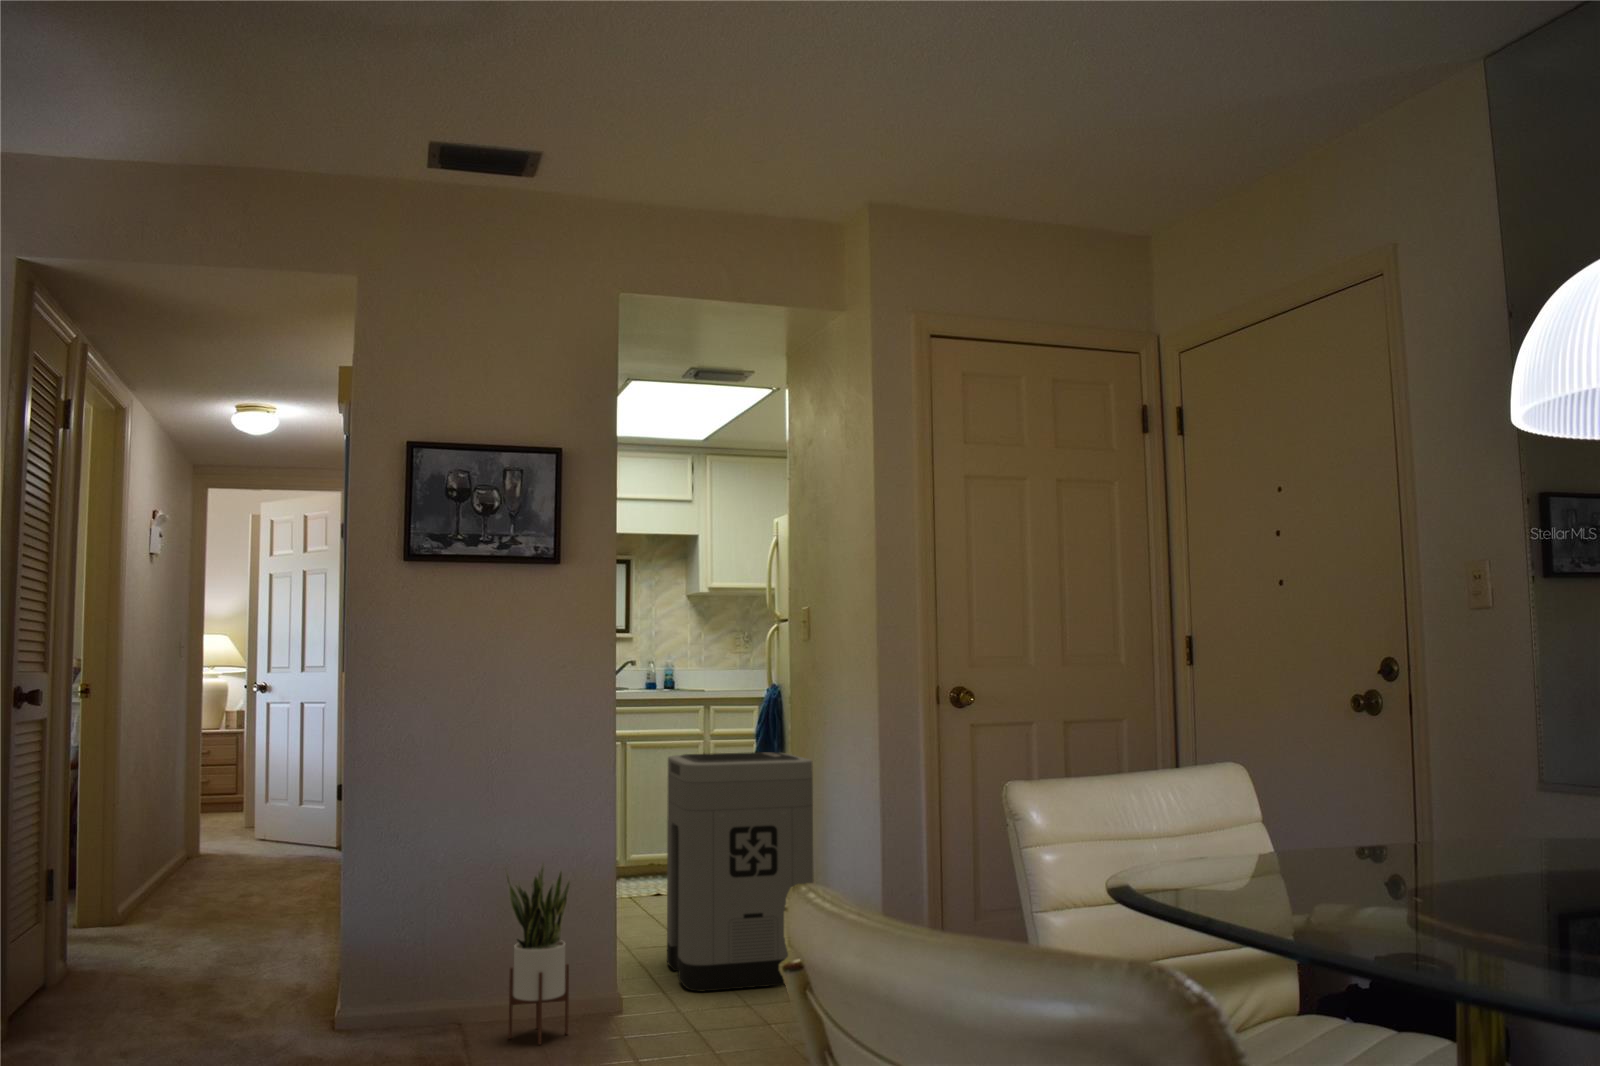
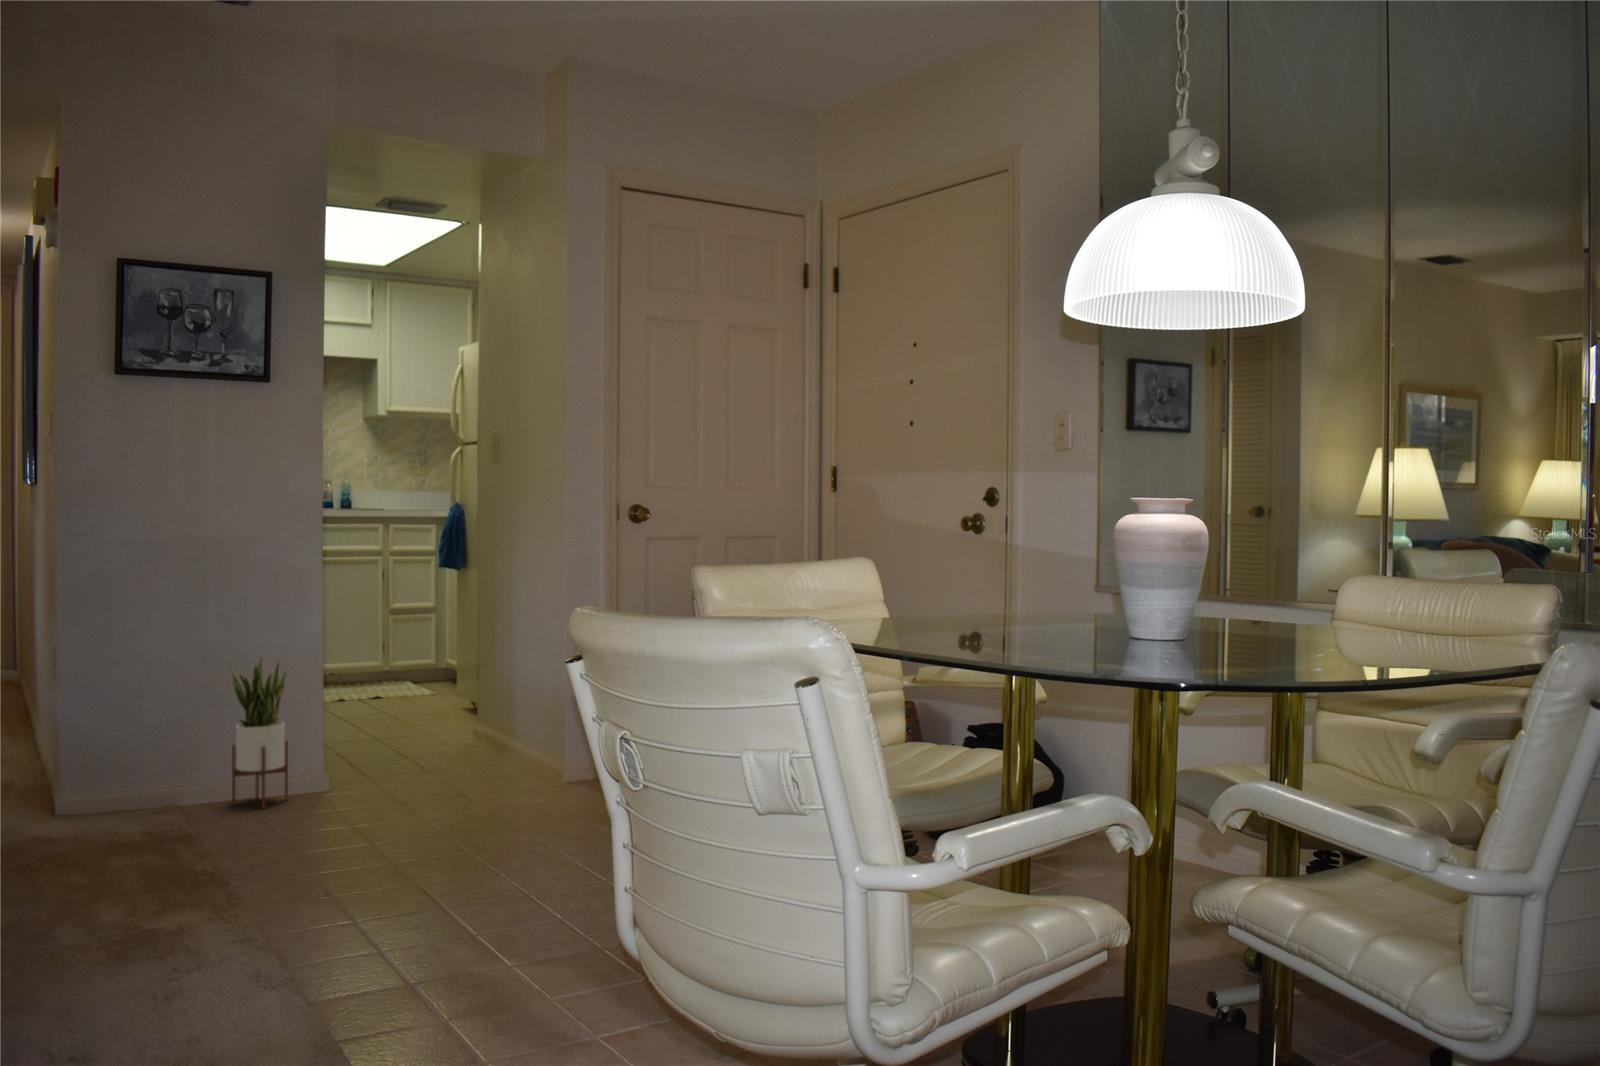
trash can: present [667,752,814,991] -> none [366,563,506,767]

